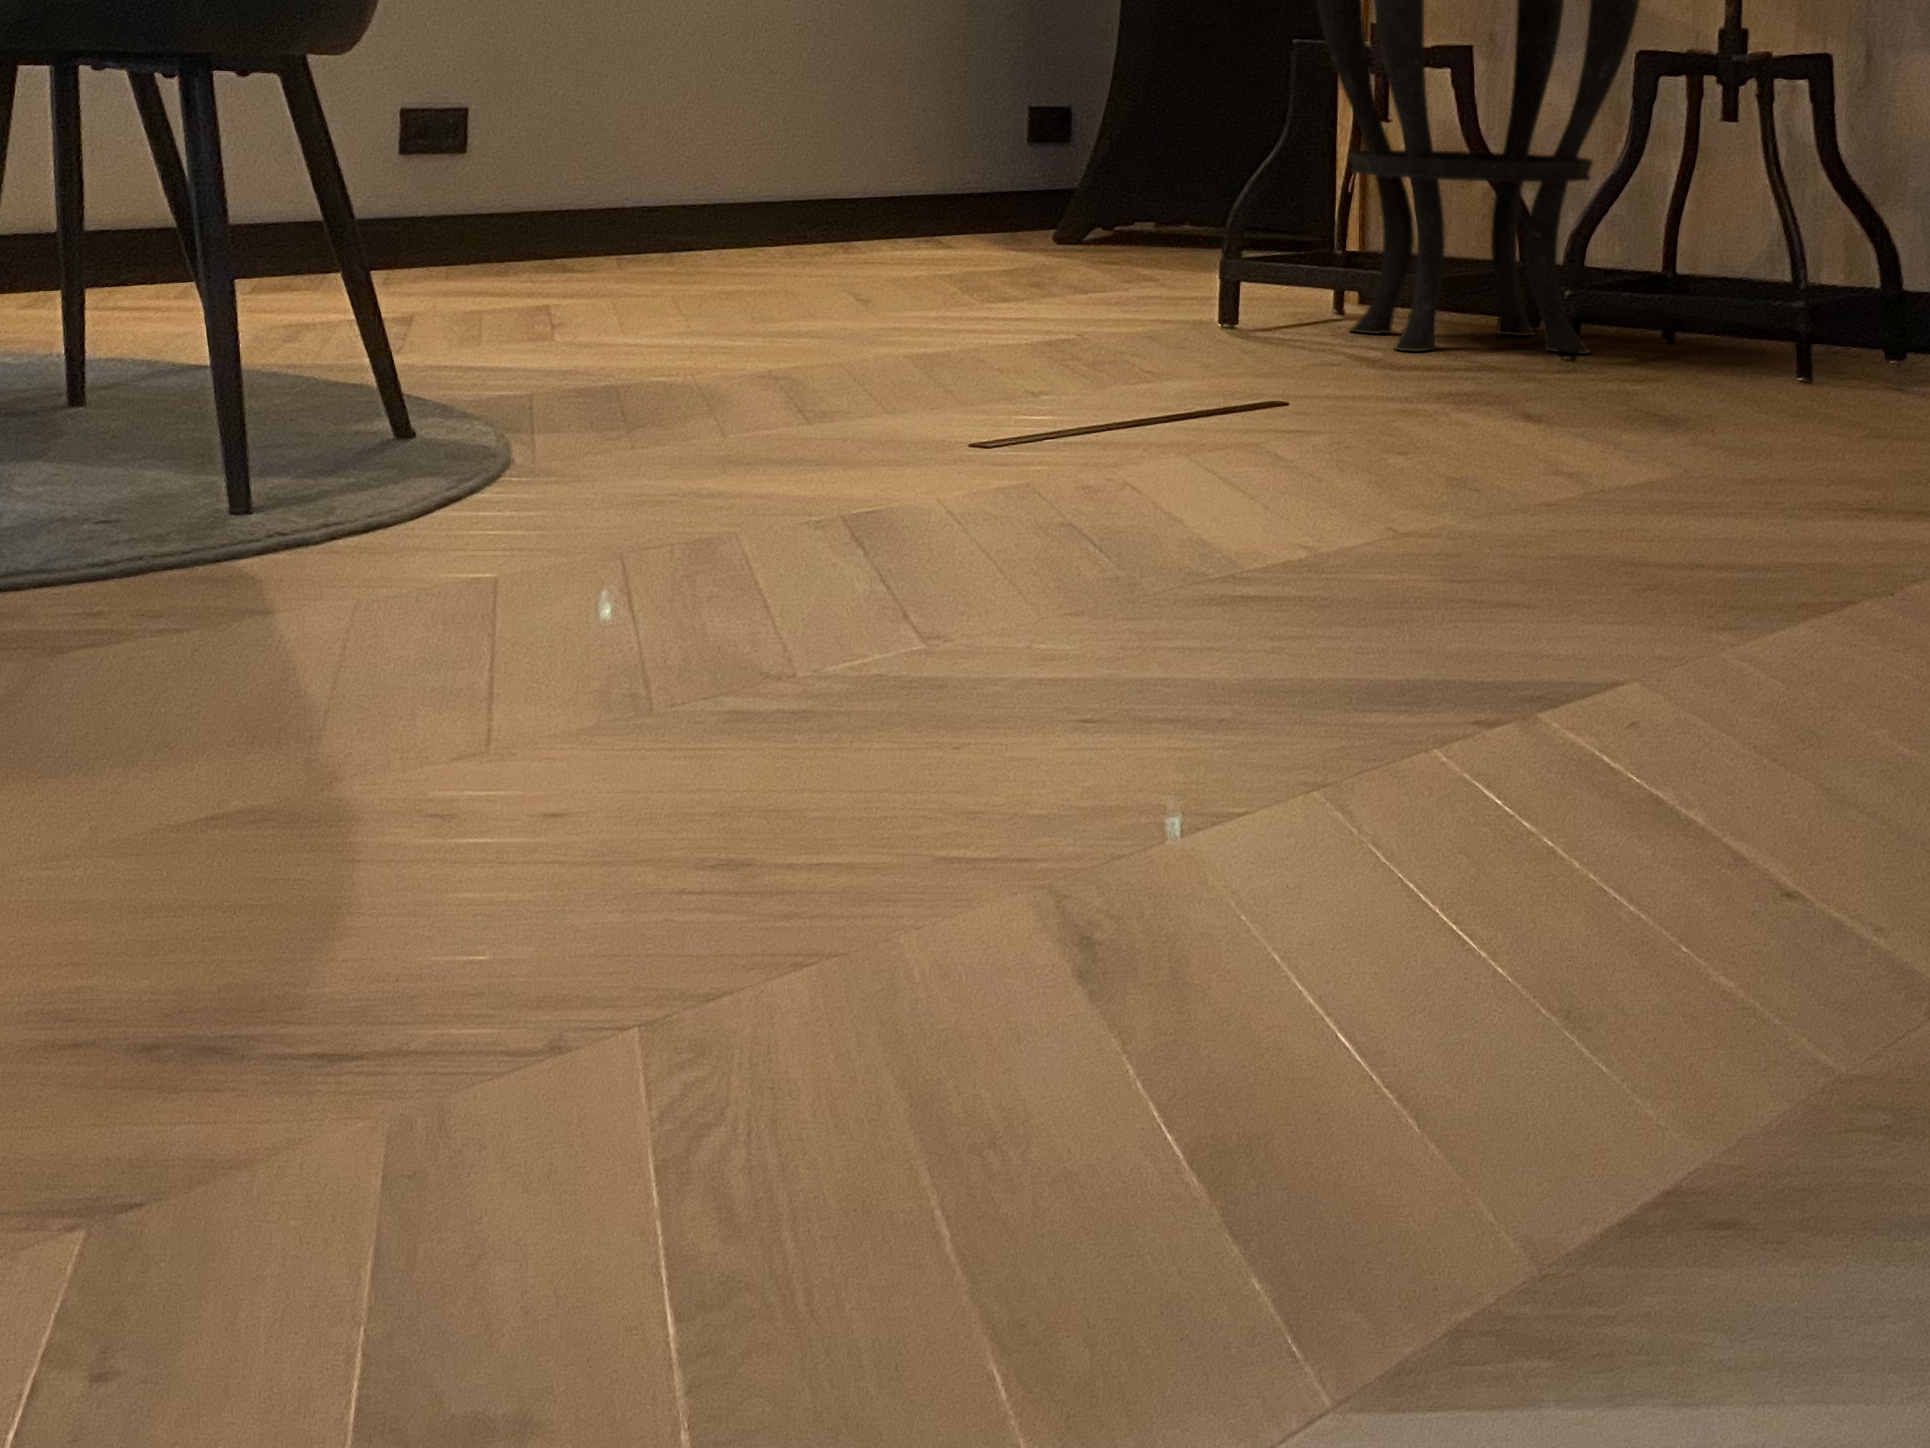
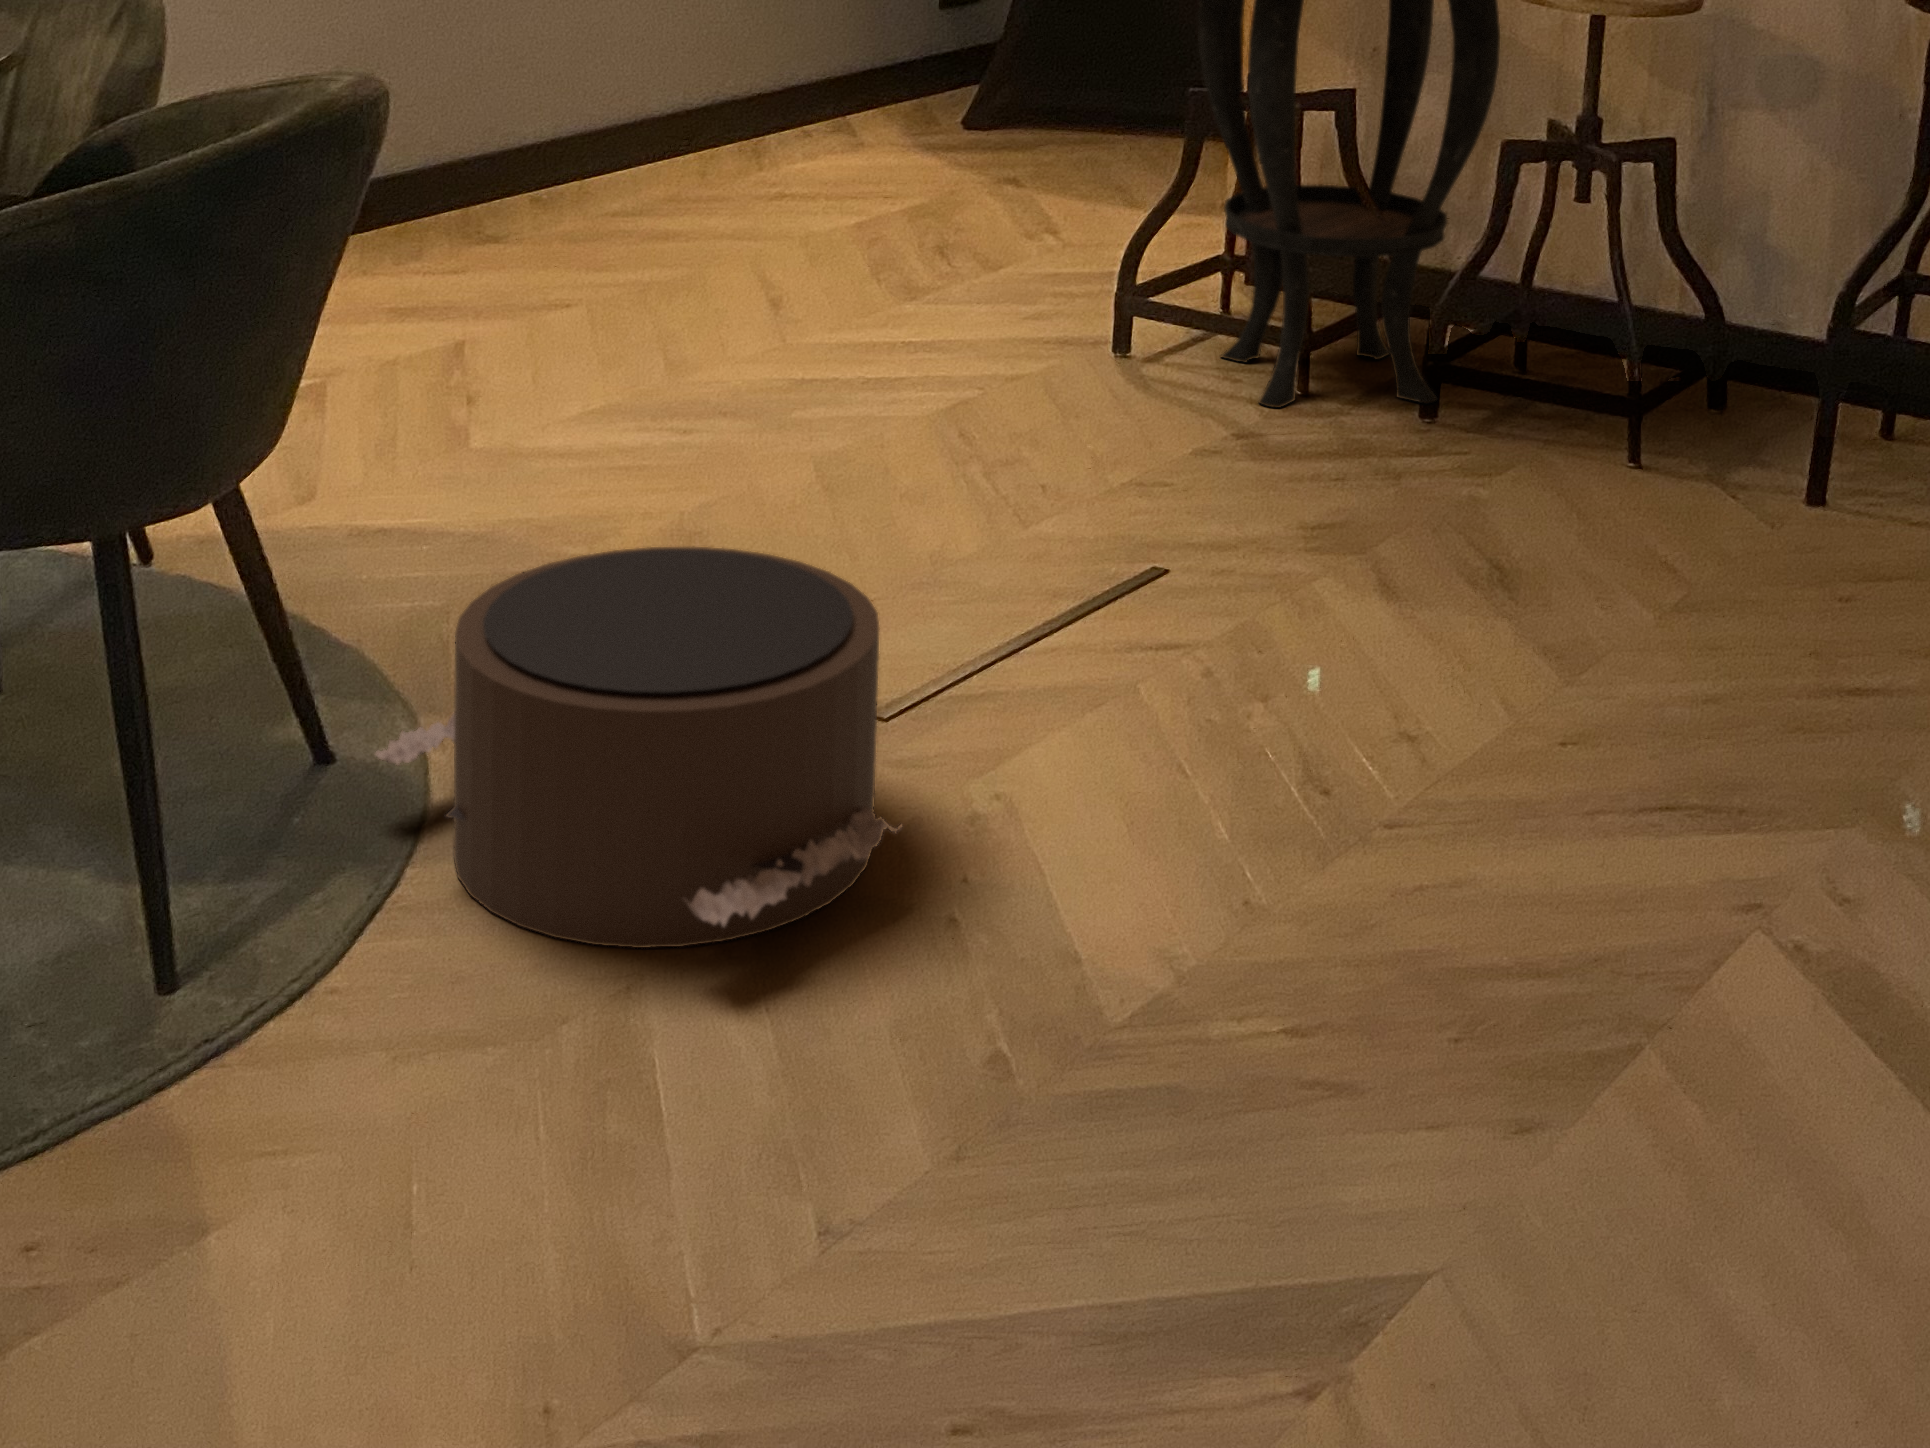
pouf: none [467,227,1039,539] -> present [376,547,902,948]

